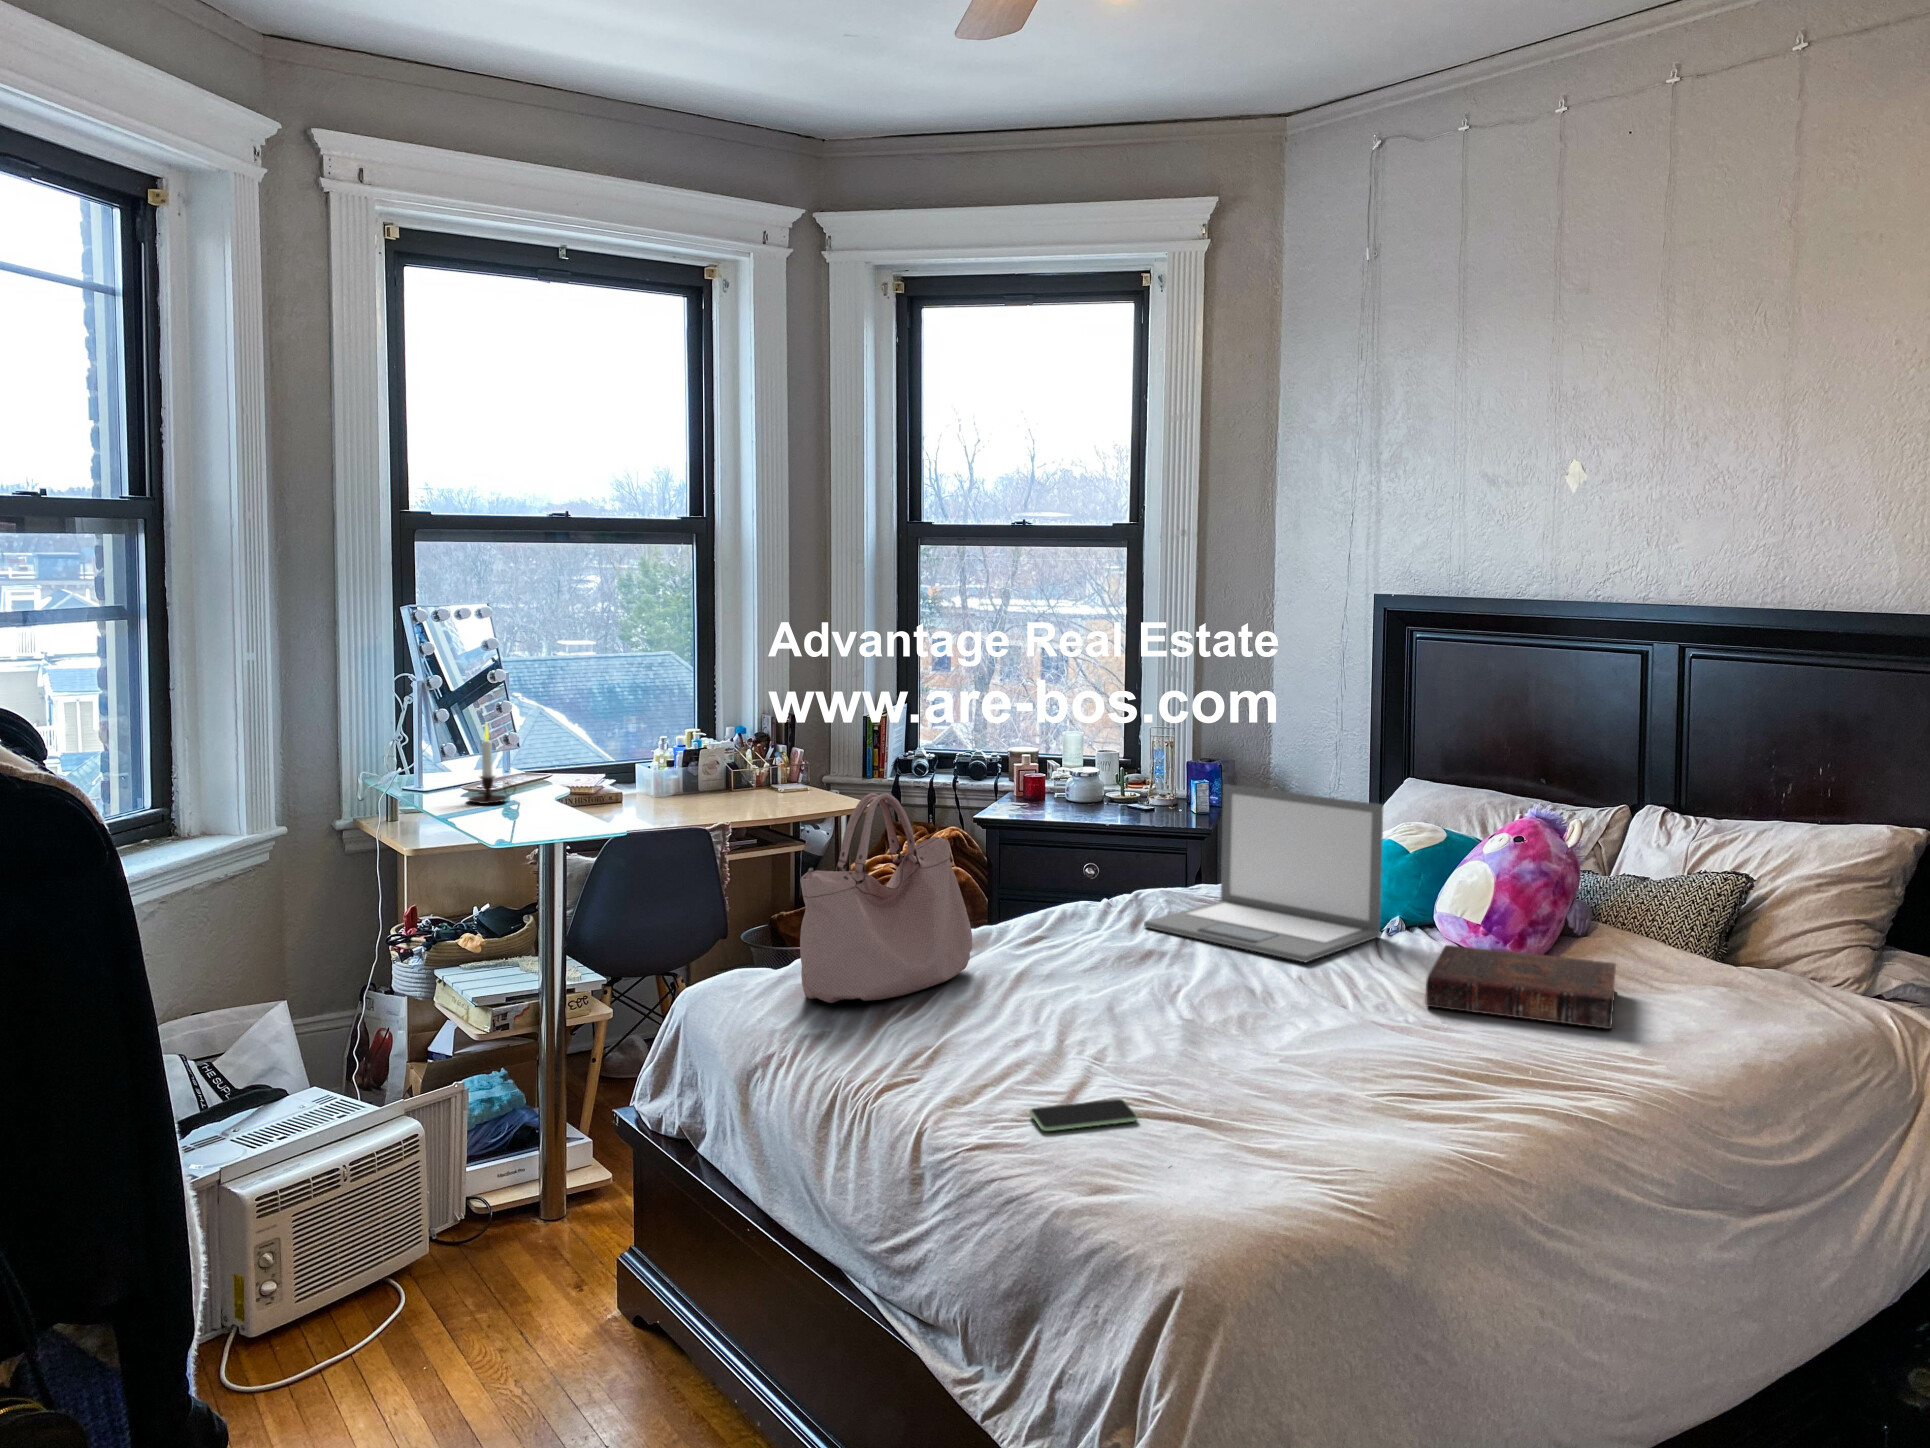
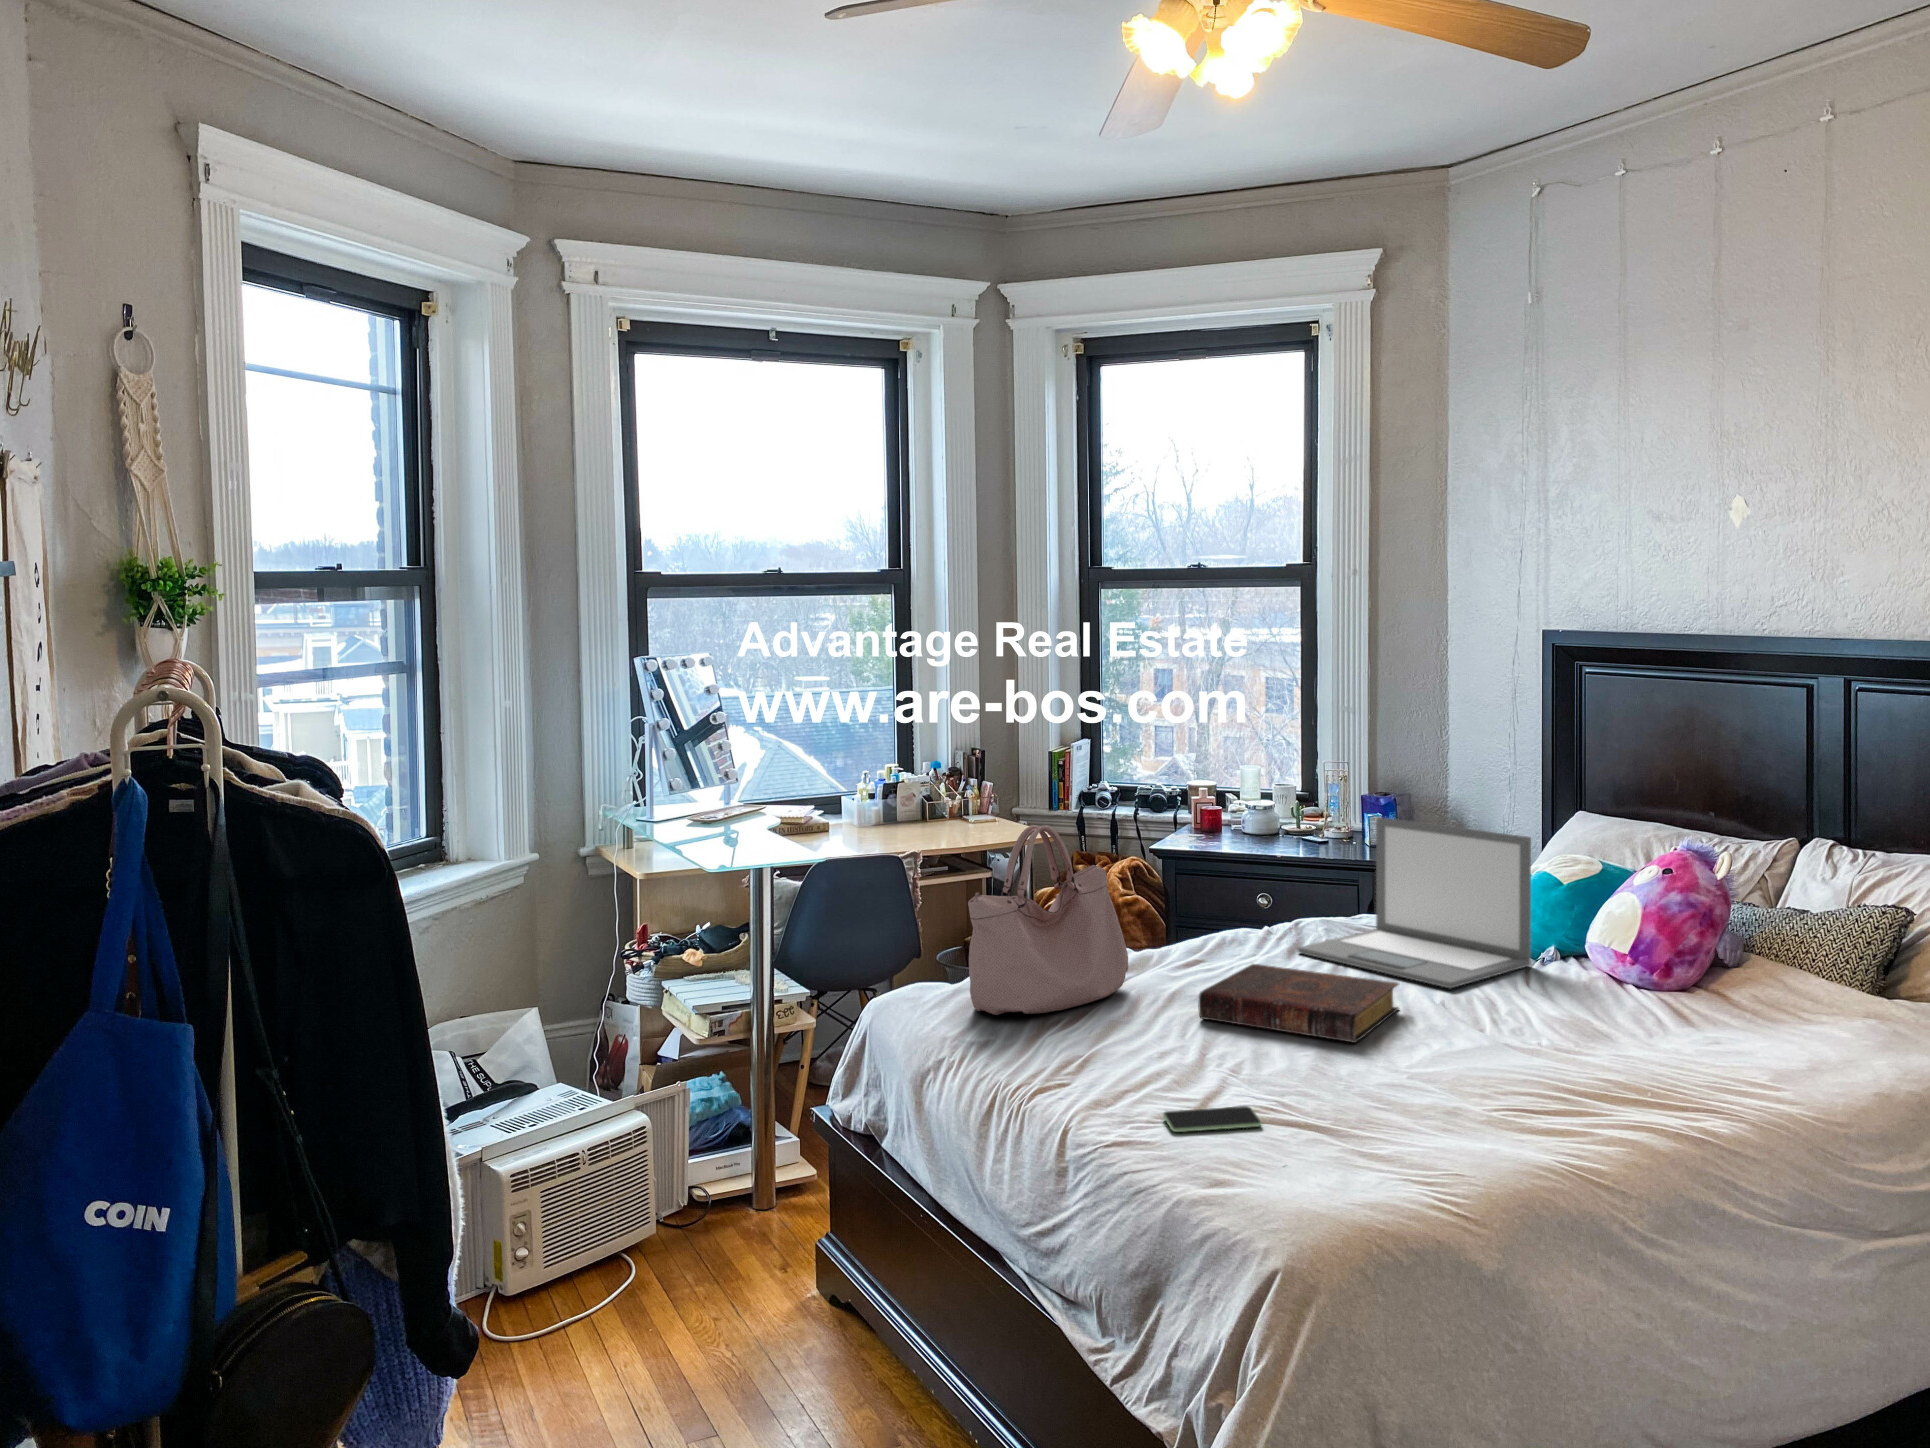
candle: present [469,723,509,804] -> none [691,760,732,834]
book: present [1426,945,1616,1029] -> present [1199,964,1399,1043]

